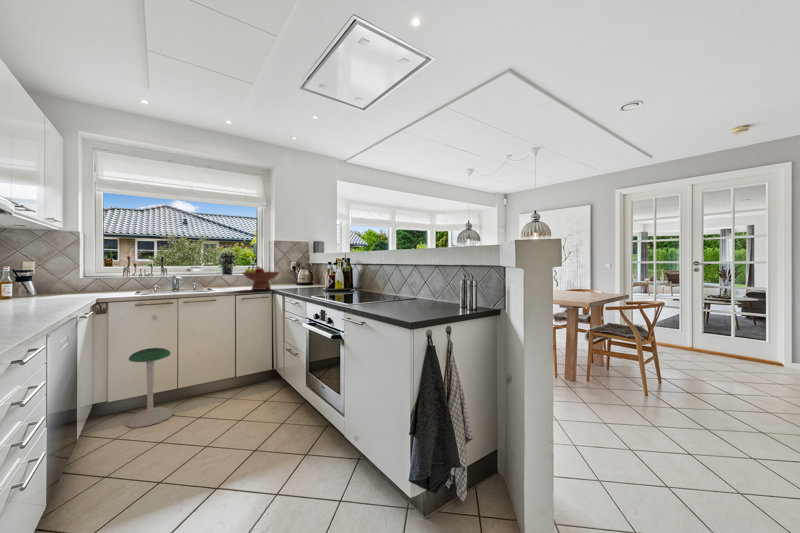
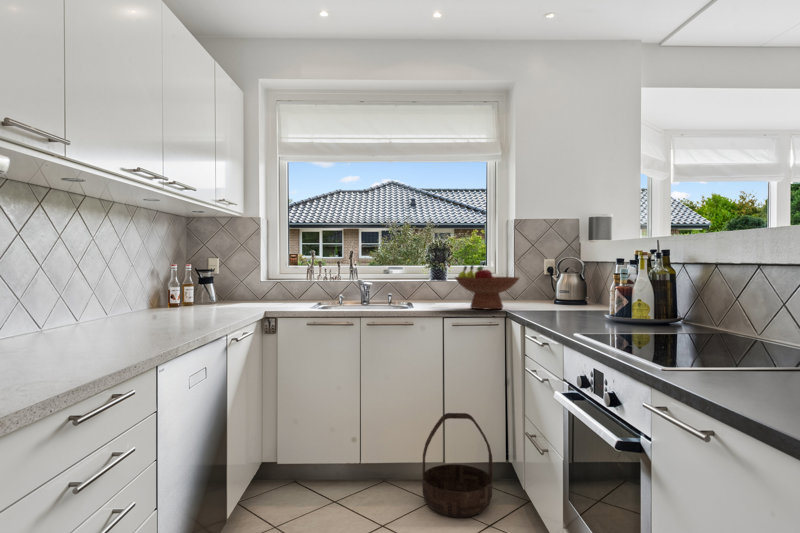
basket: none [226,346,268,402] -> present [422,413,492,517]
stool: present [125,348,174,428] -> none [284,393,346,519]

